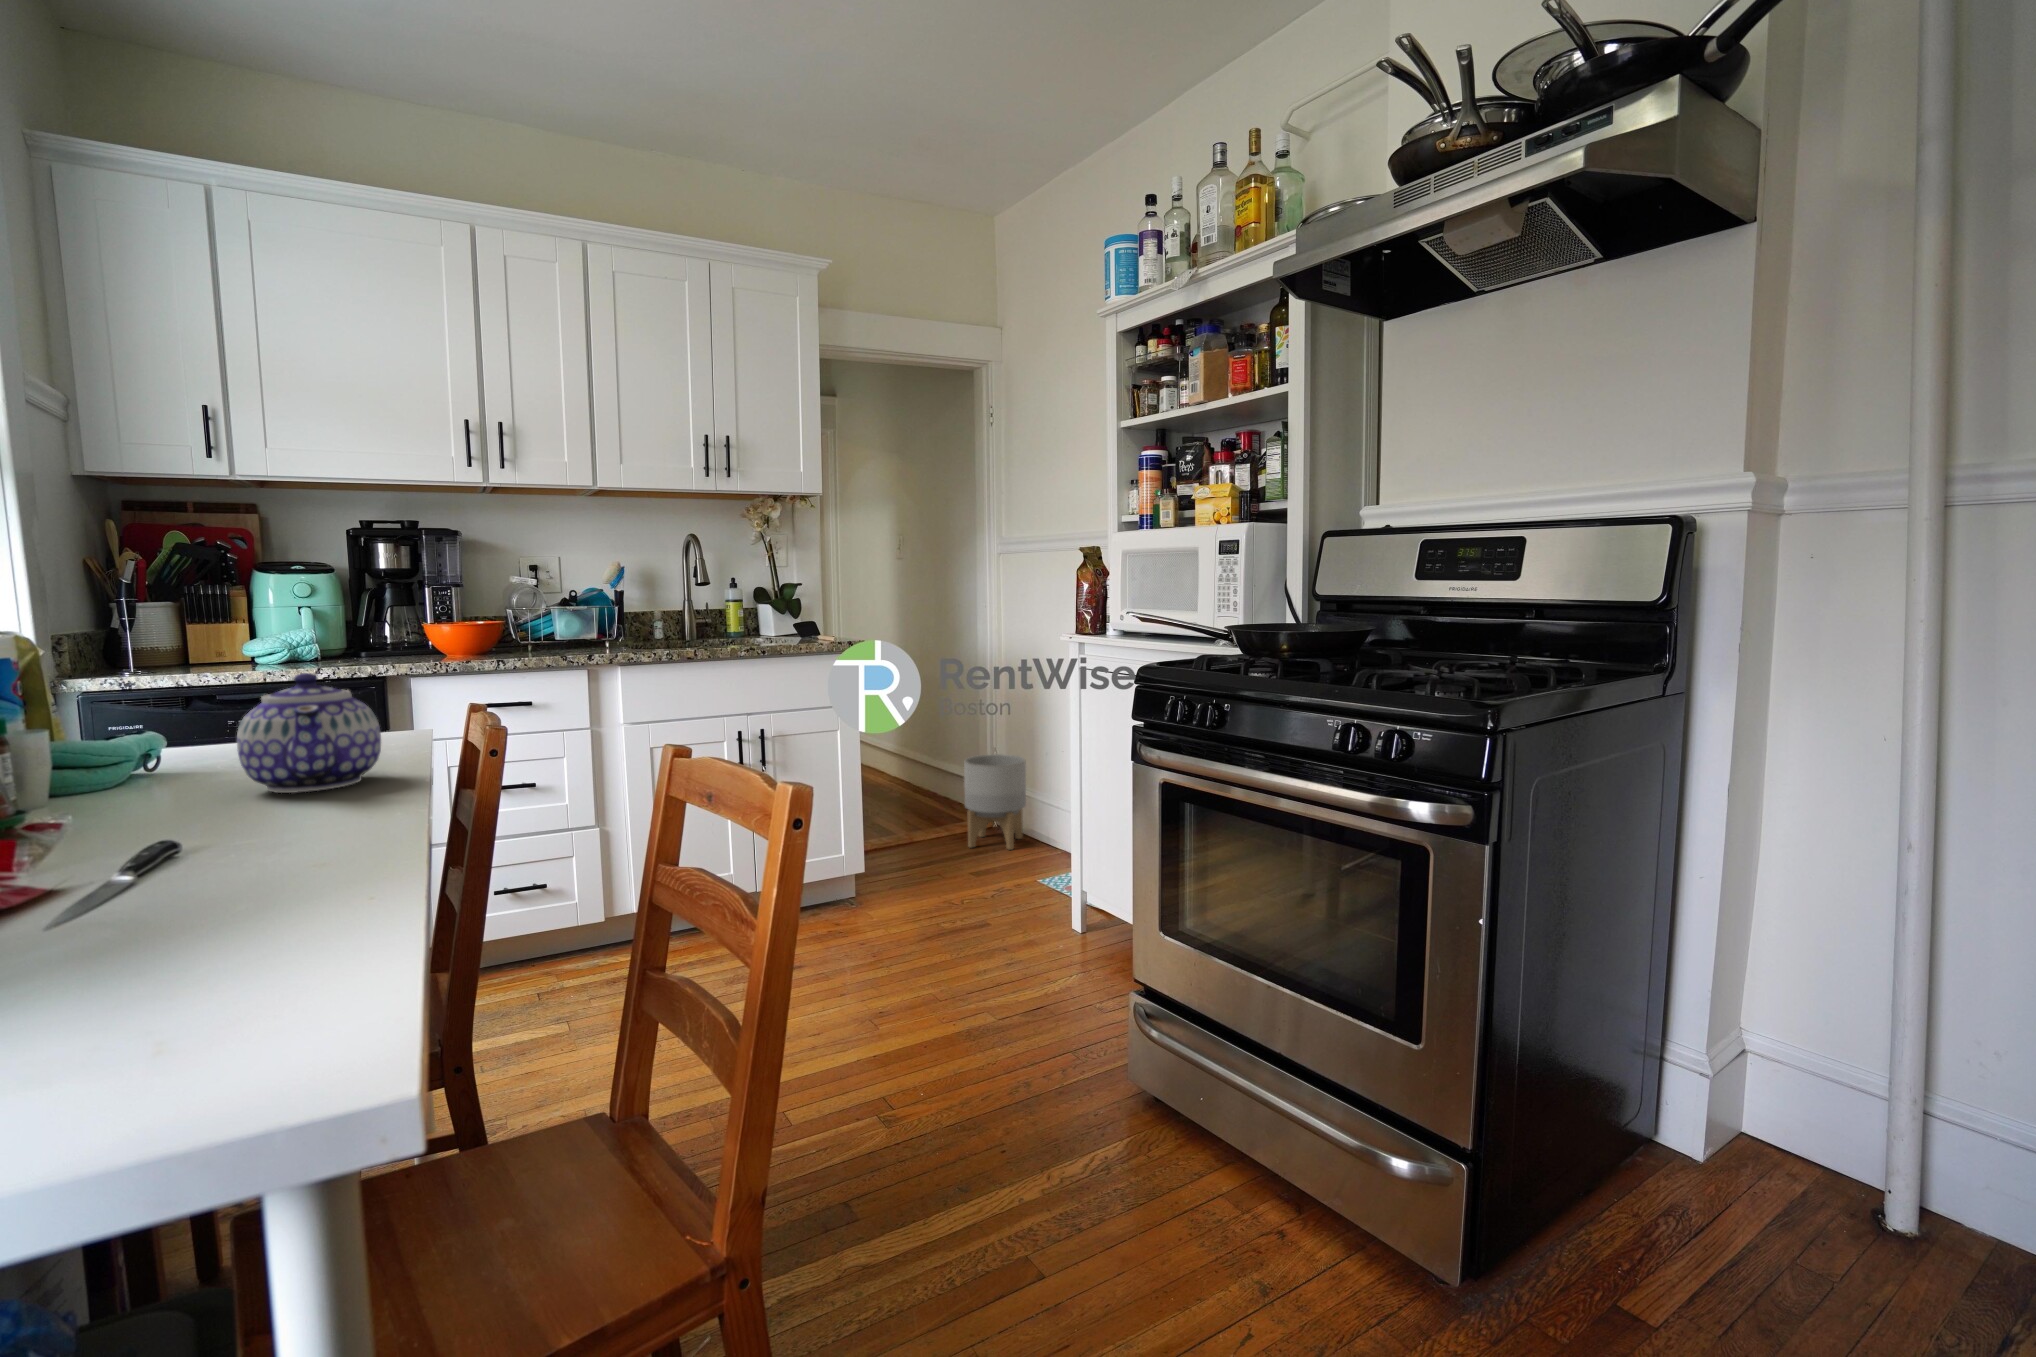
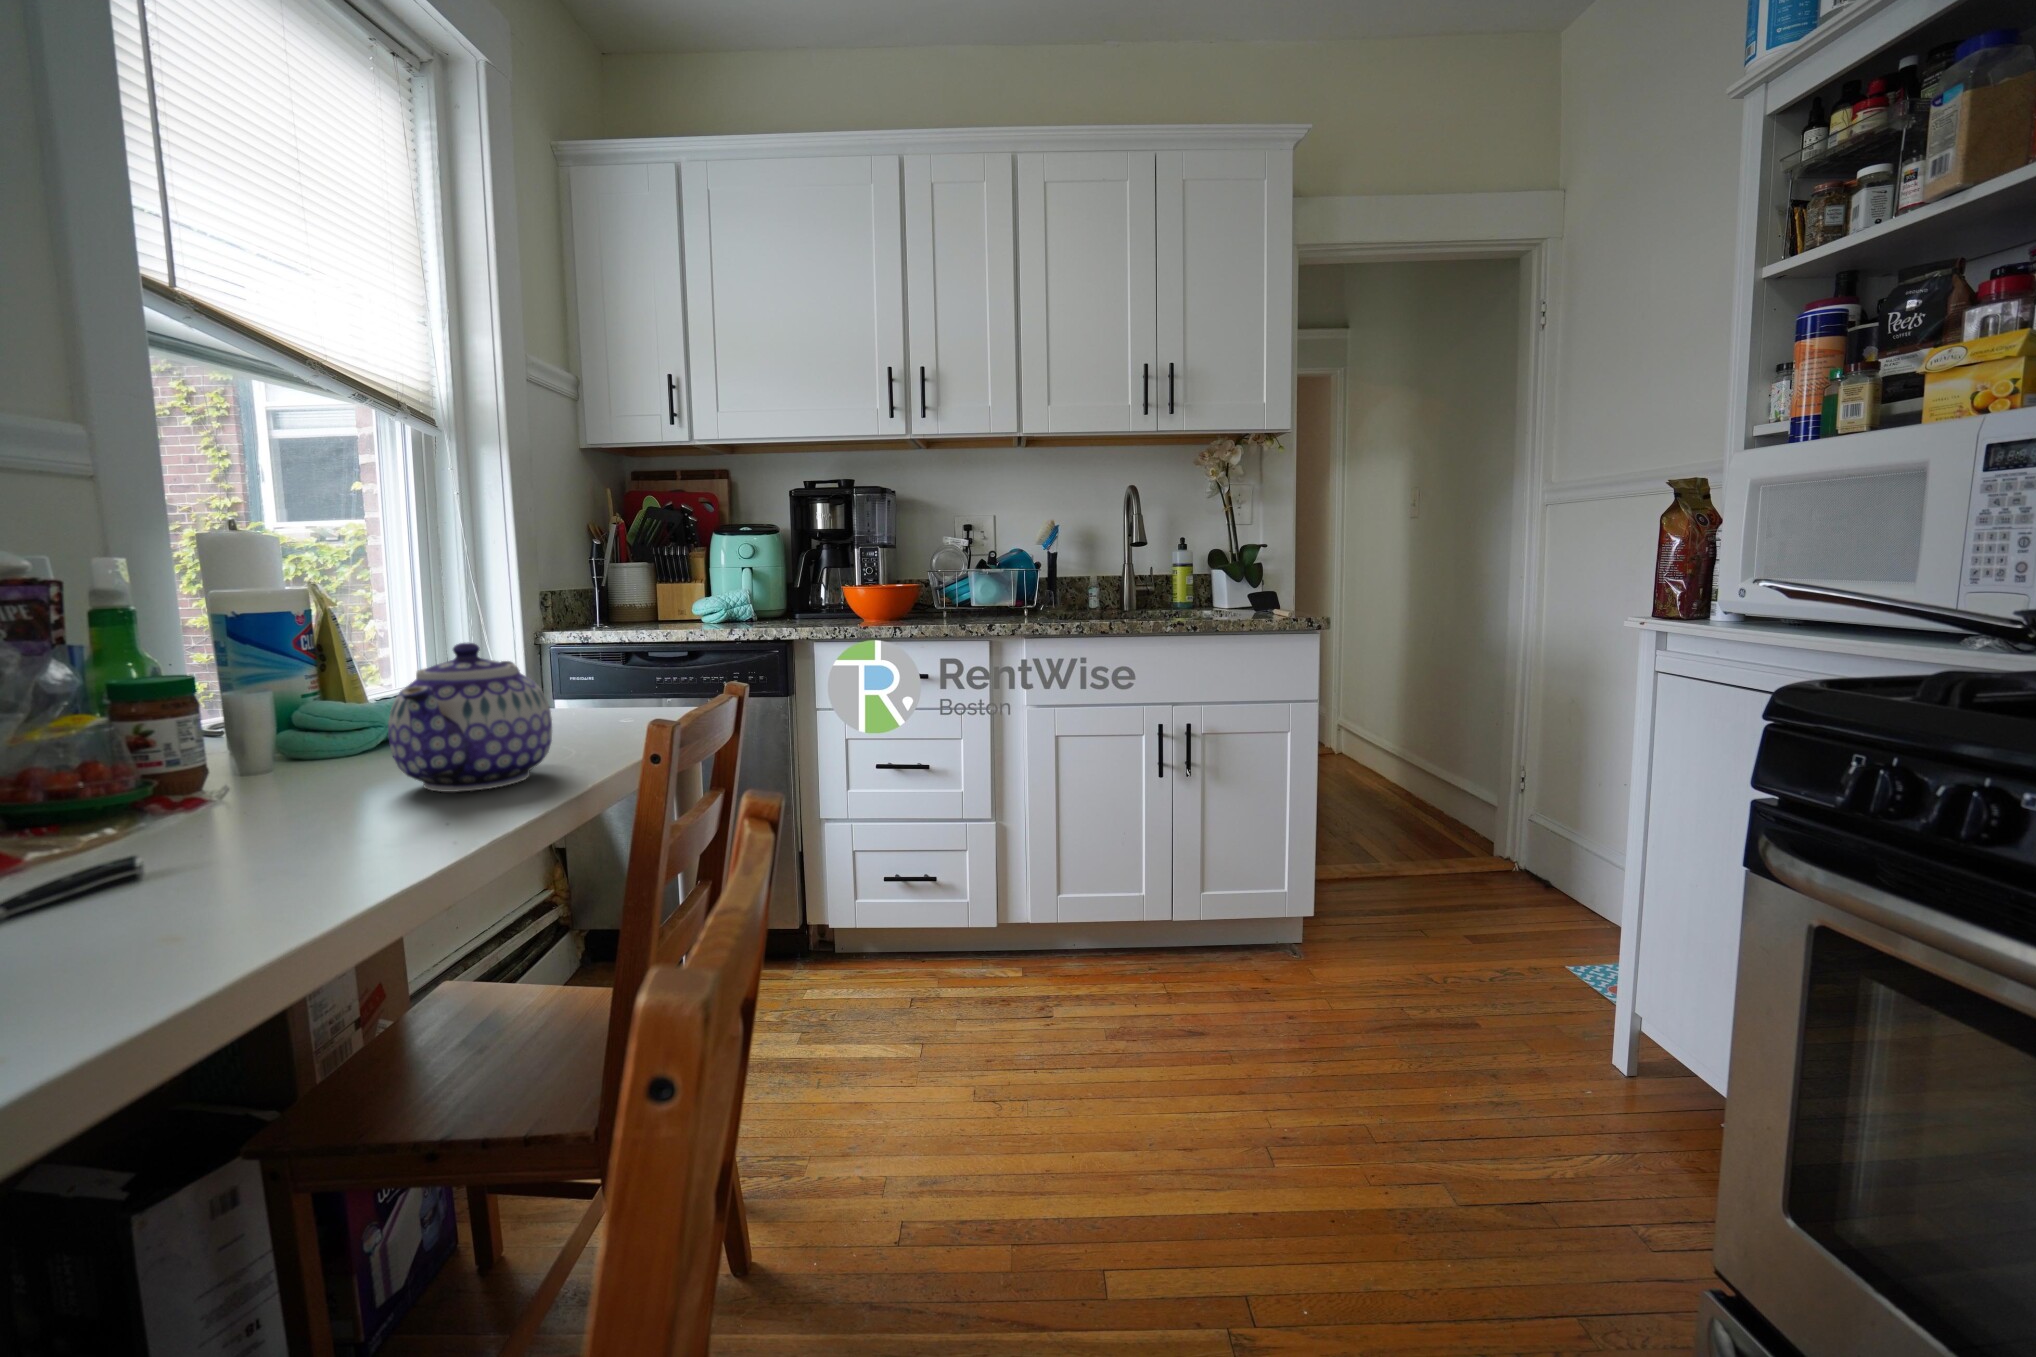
planter: present [964,754,1026,850] -> none [1466,778,1563,916]

